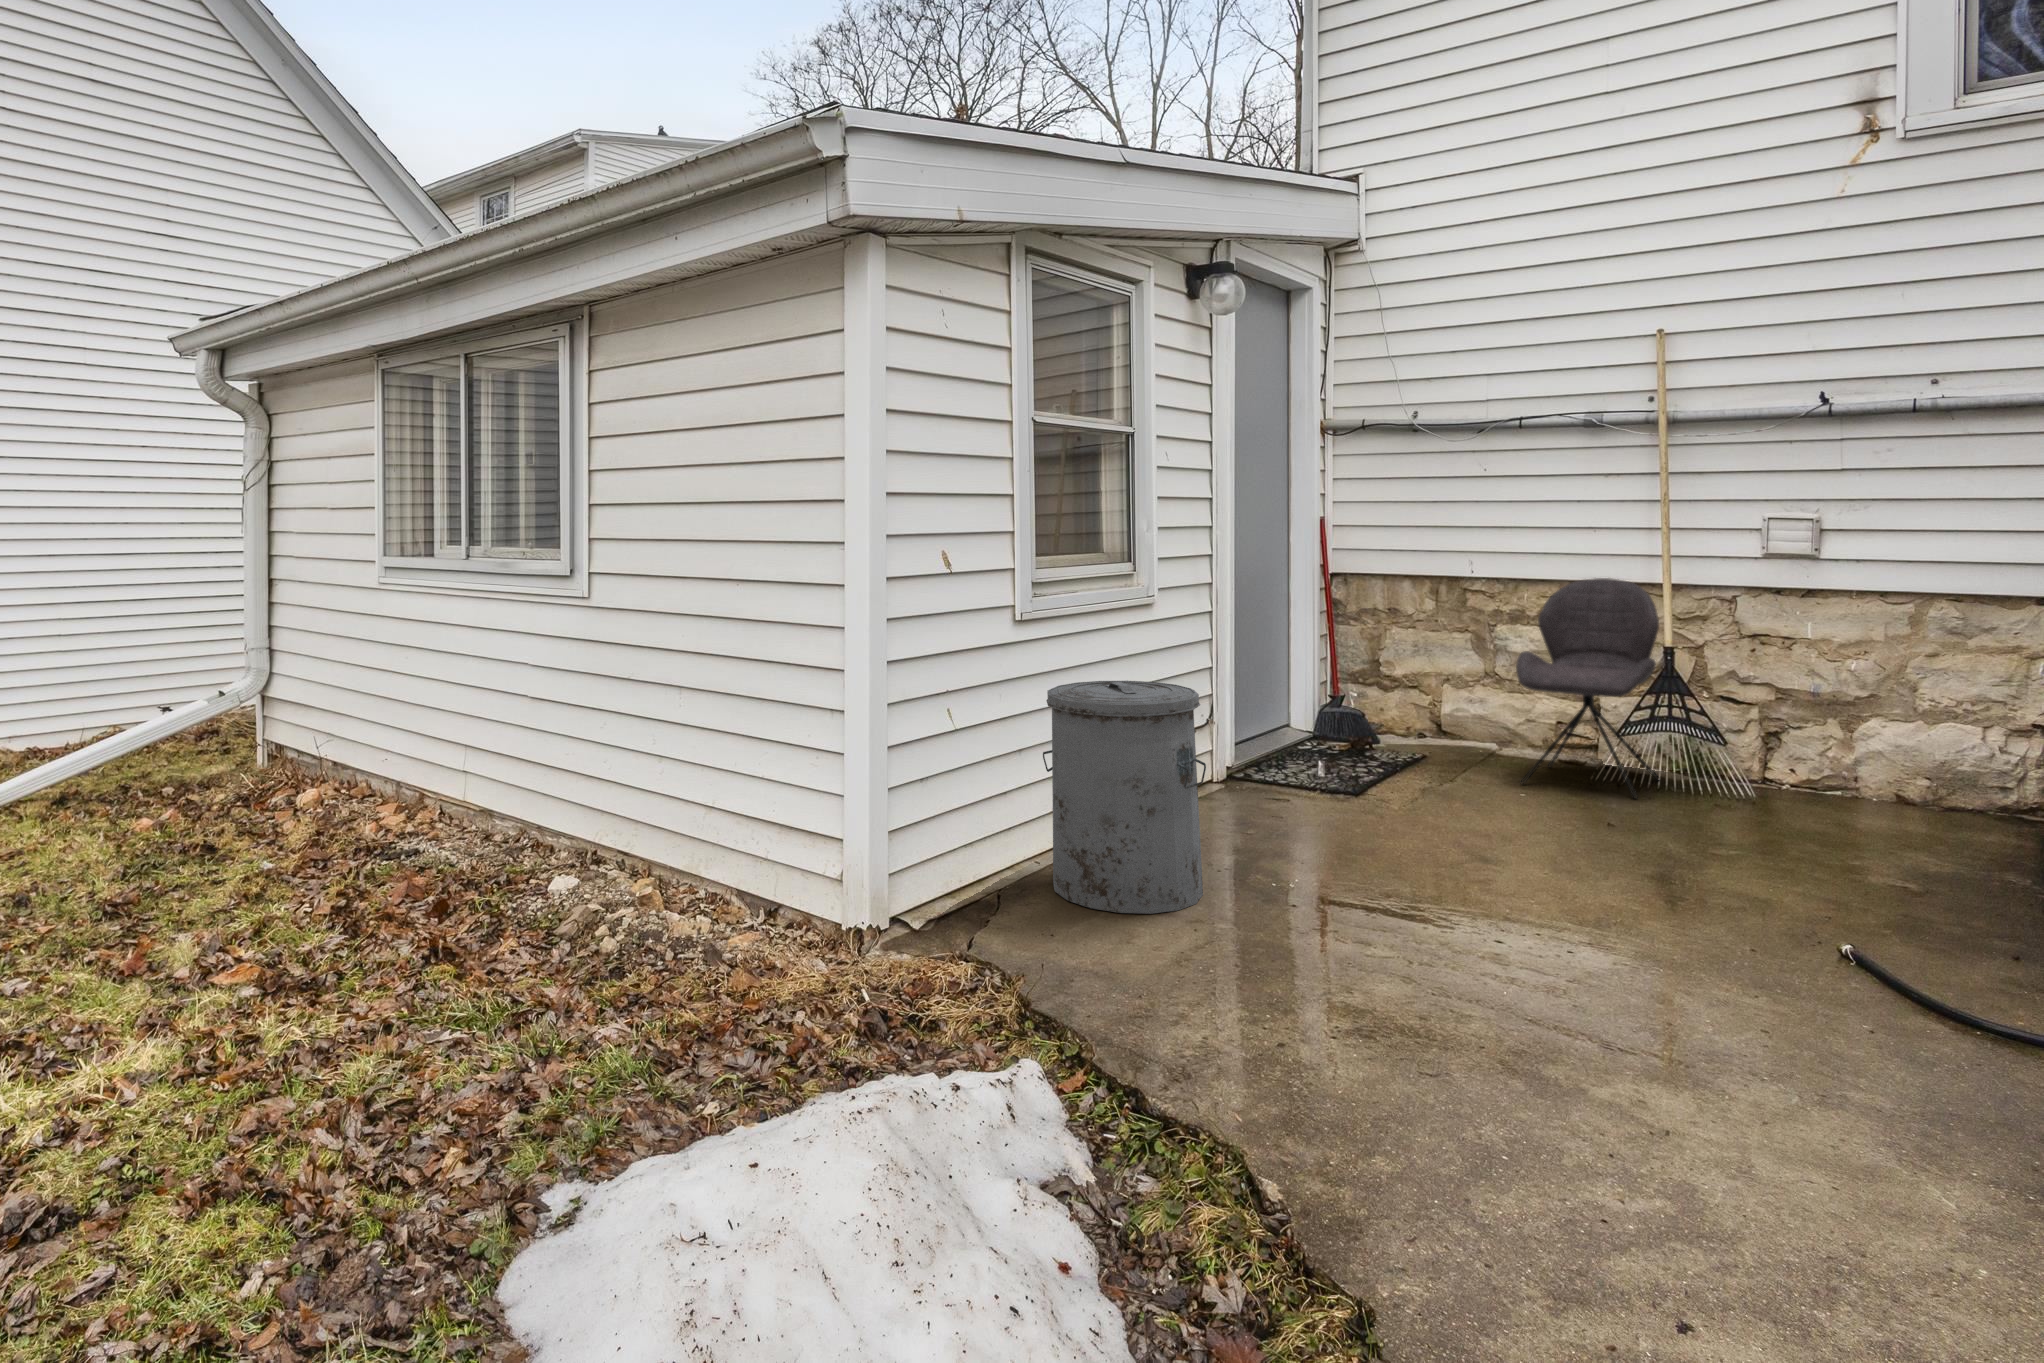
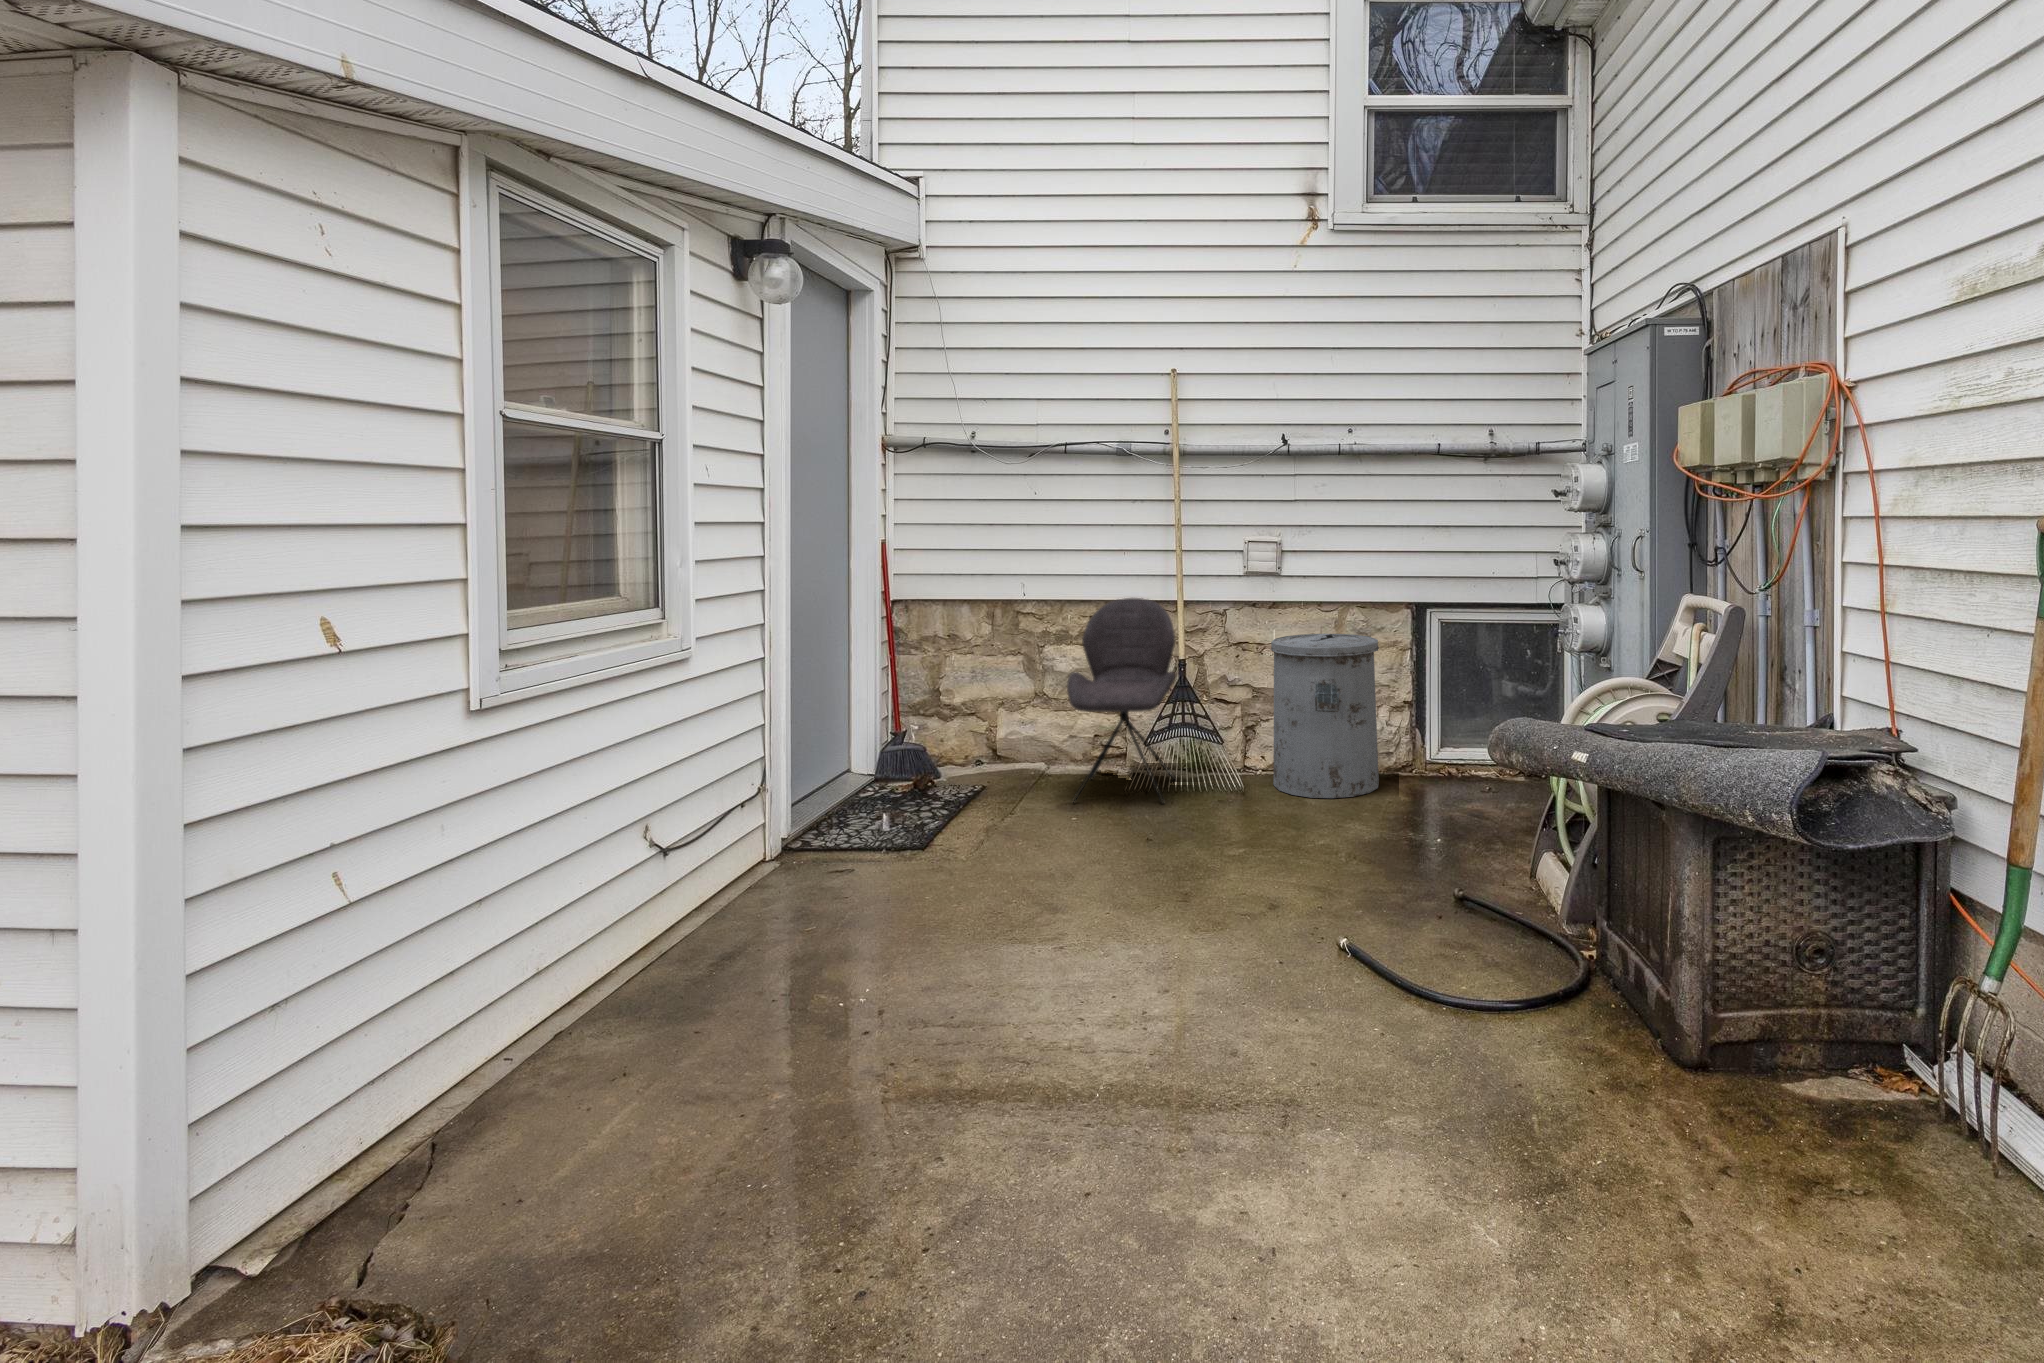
trash can: present [1043,681,1206,914] -> present [1271,634,1379,798]

